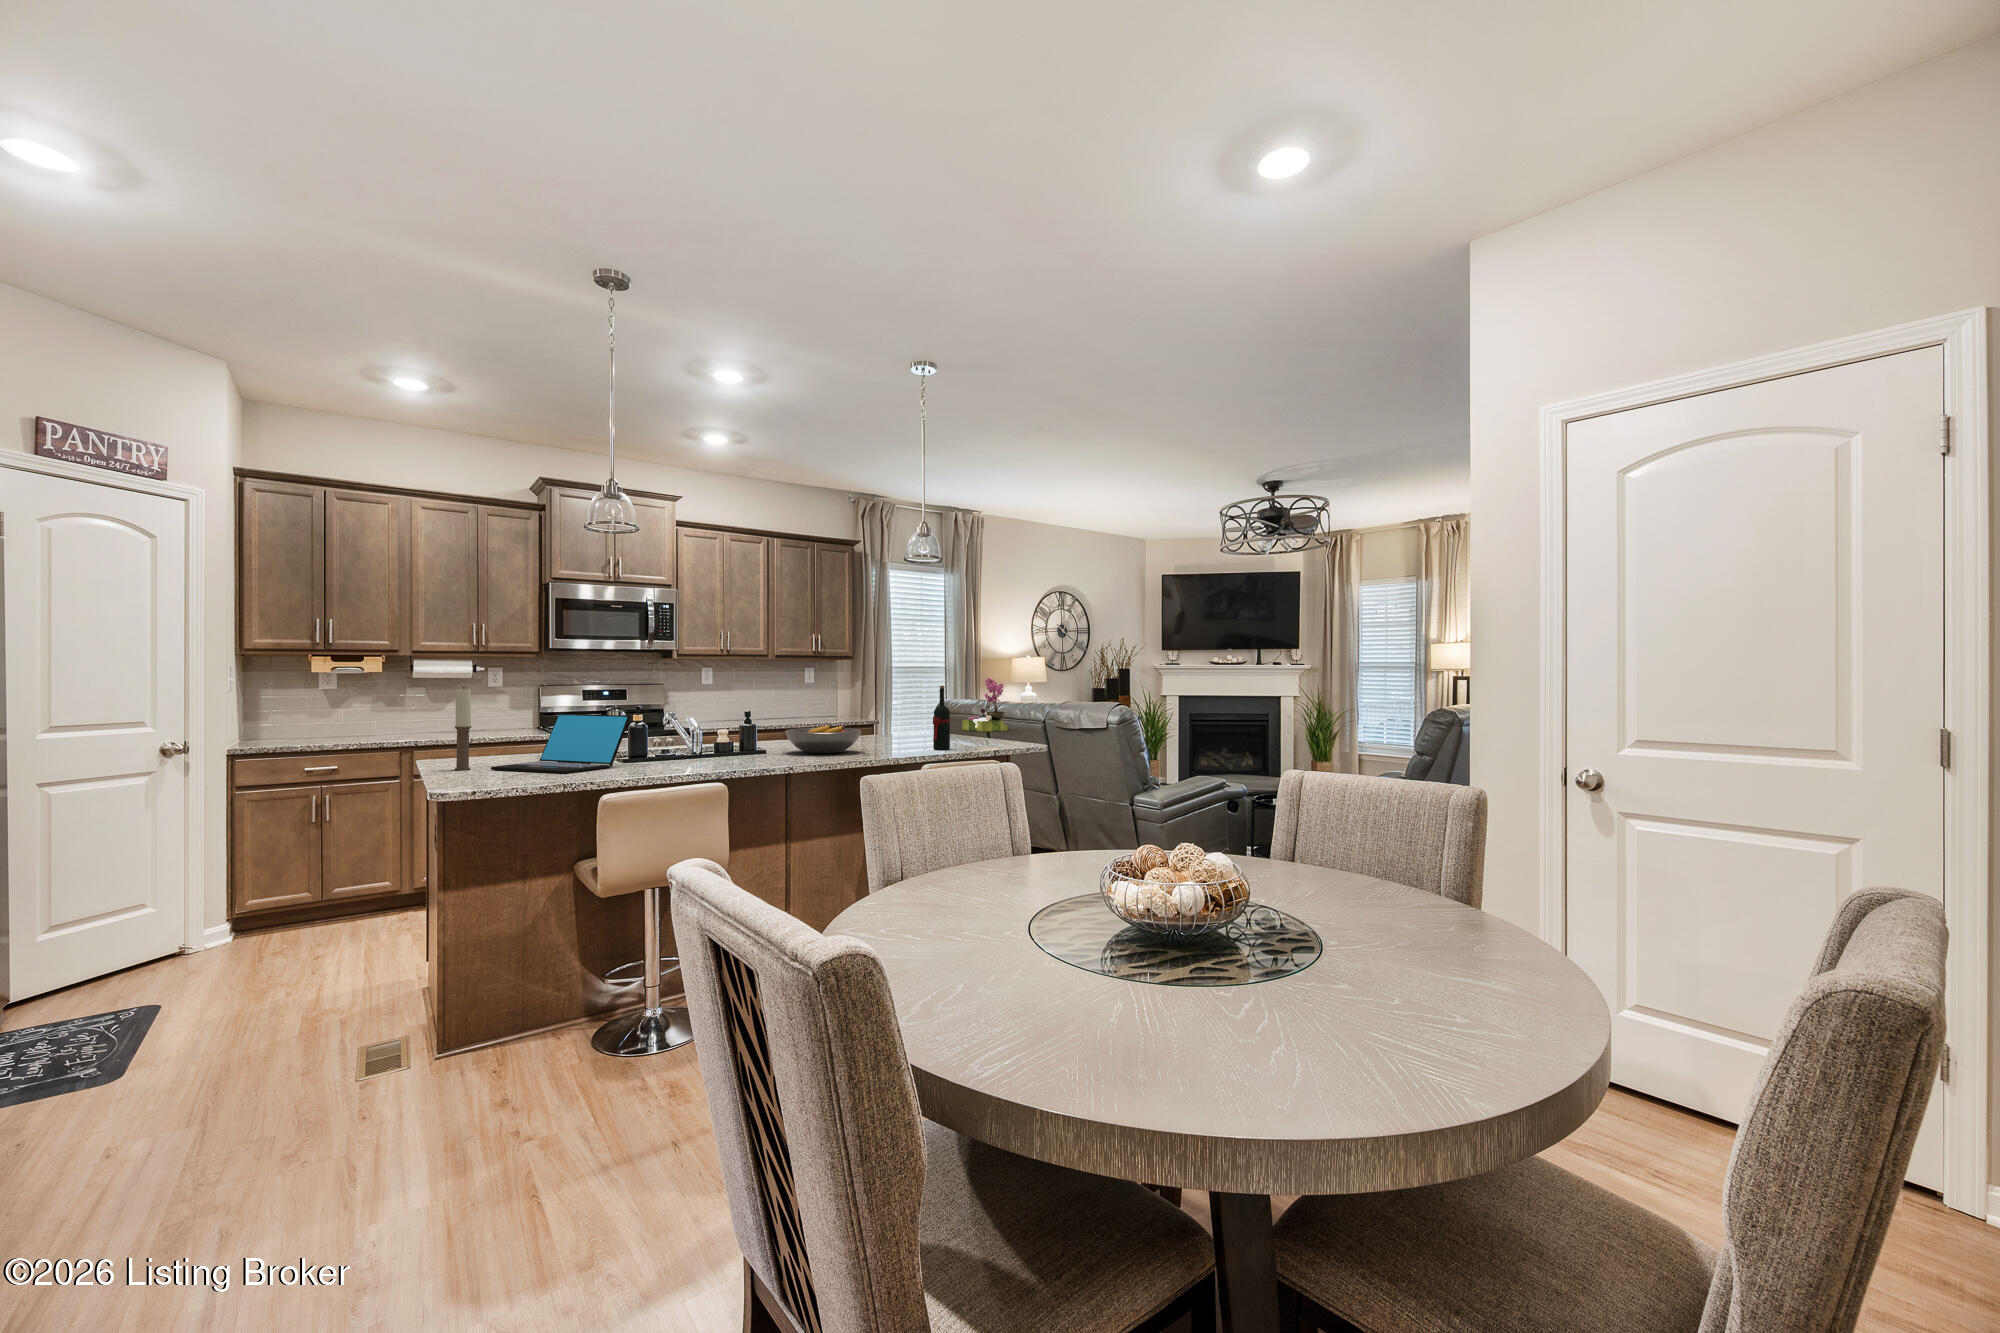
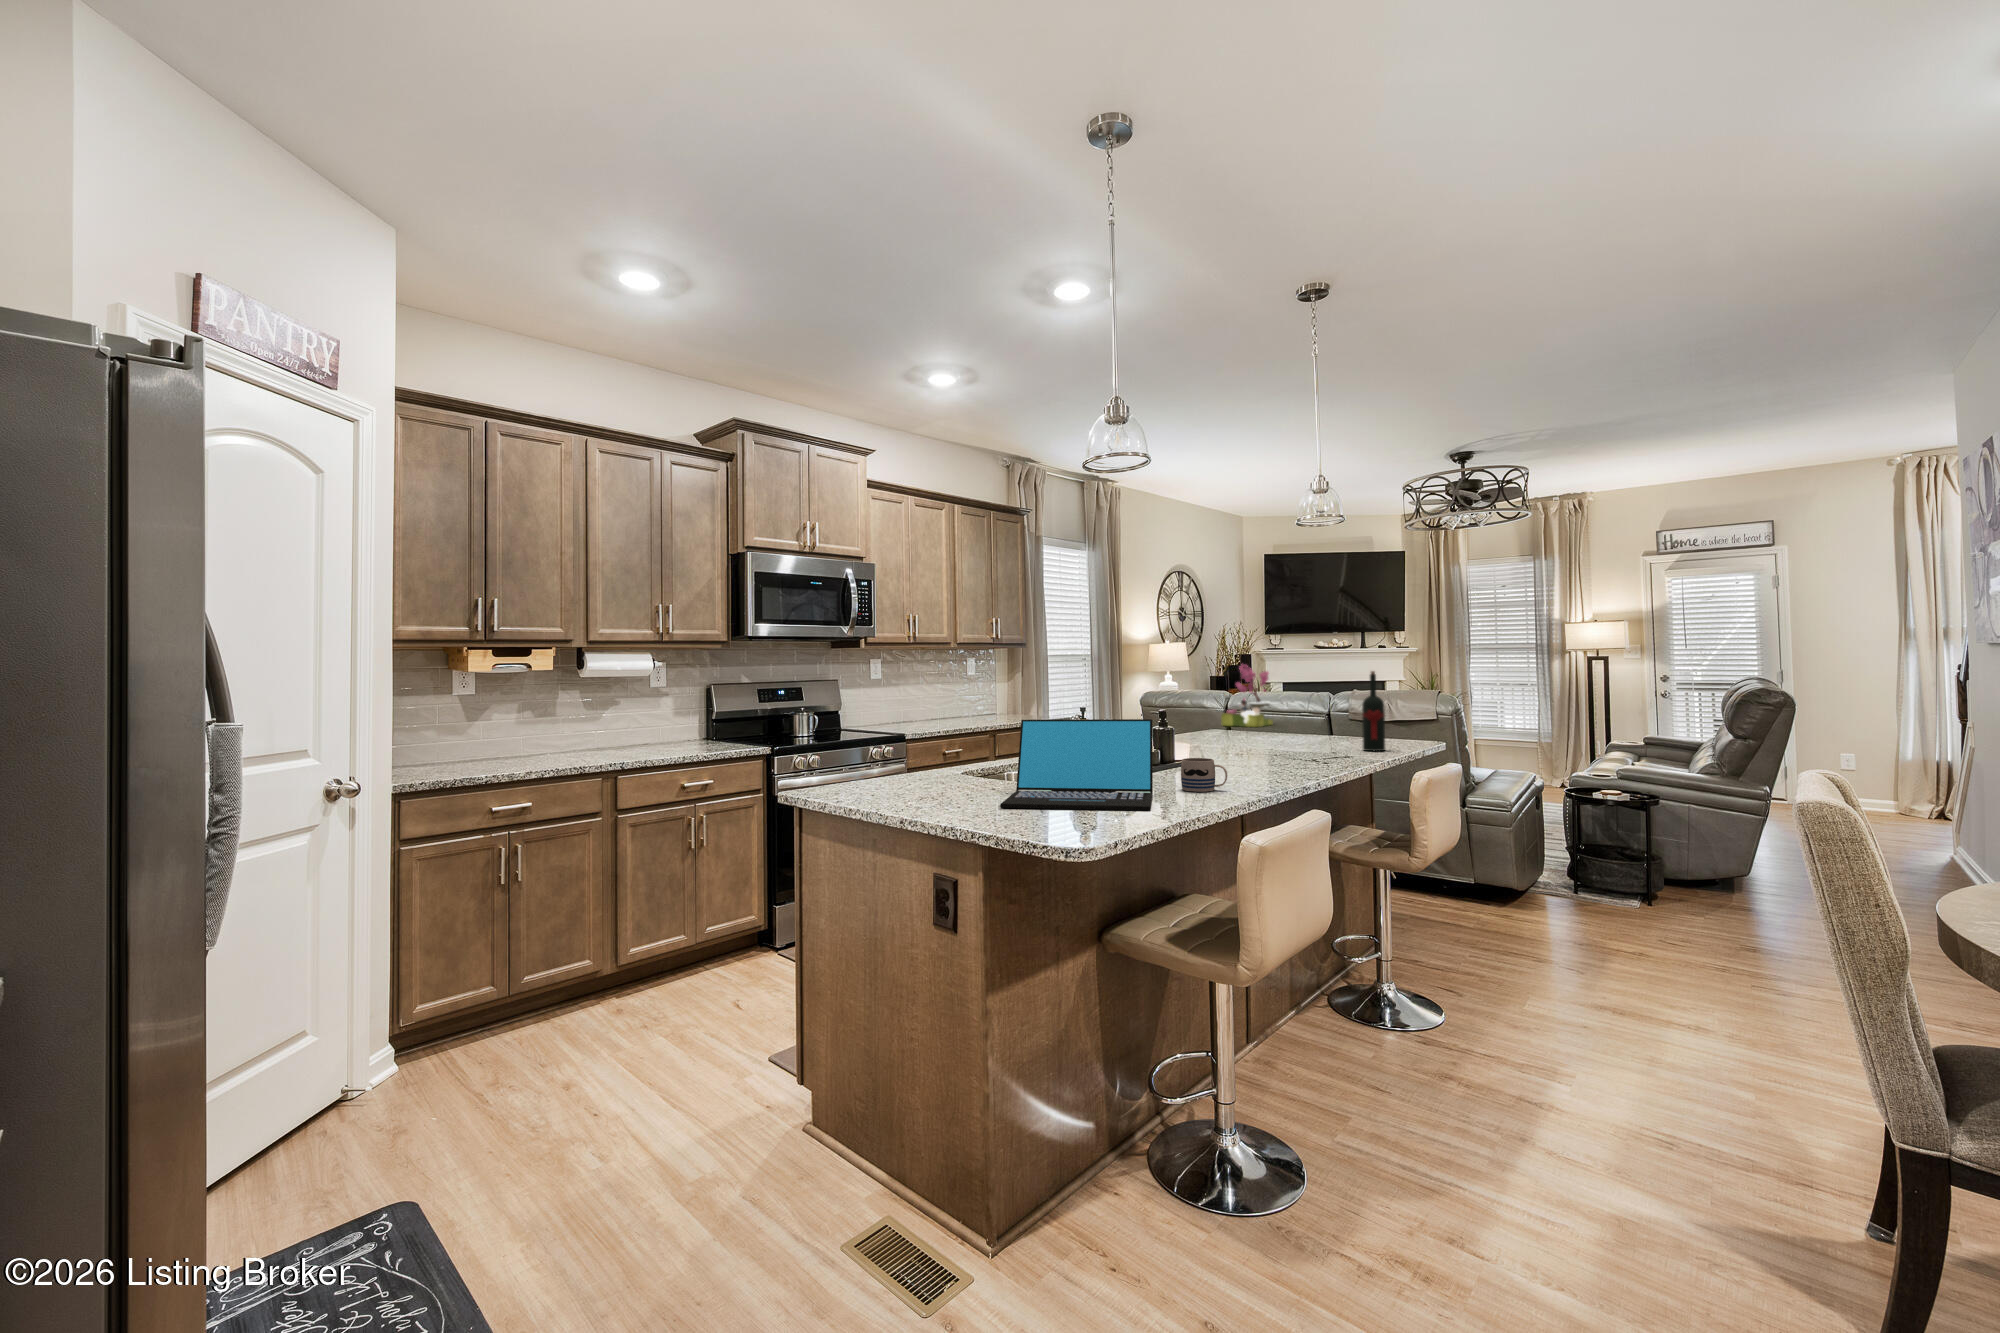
candle: present [455,687,471,770] -> none [942,682,965,811]
fruit bowl: present [785,725,862,753] -> none [1216,725,1322,761]
mug: none [650,744,679,767] -> present [1181,758,1227,792]

